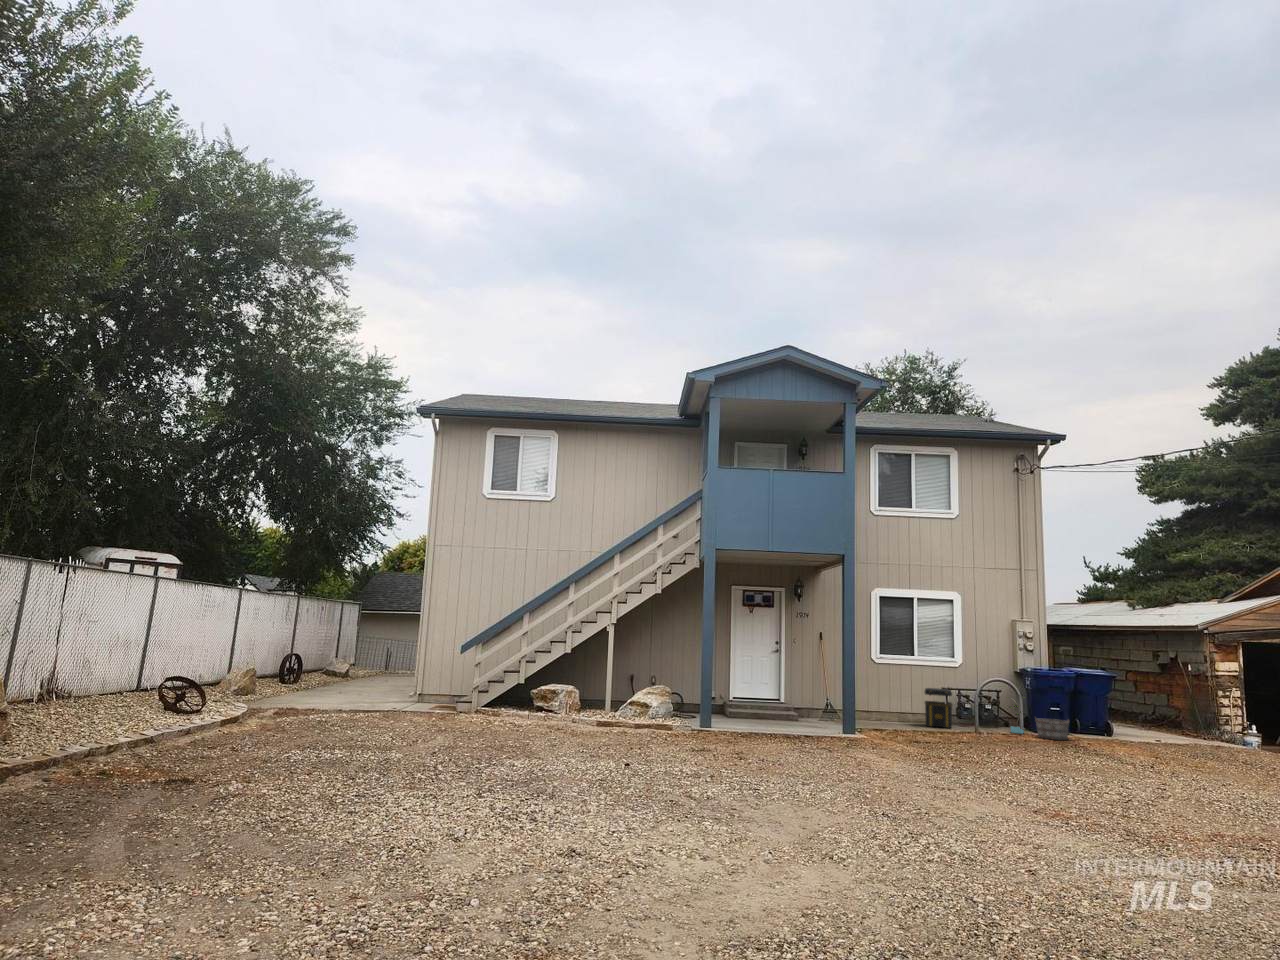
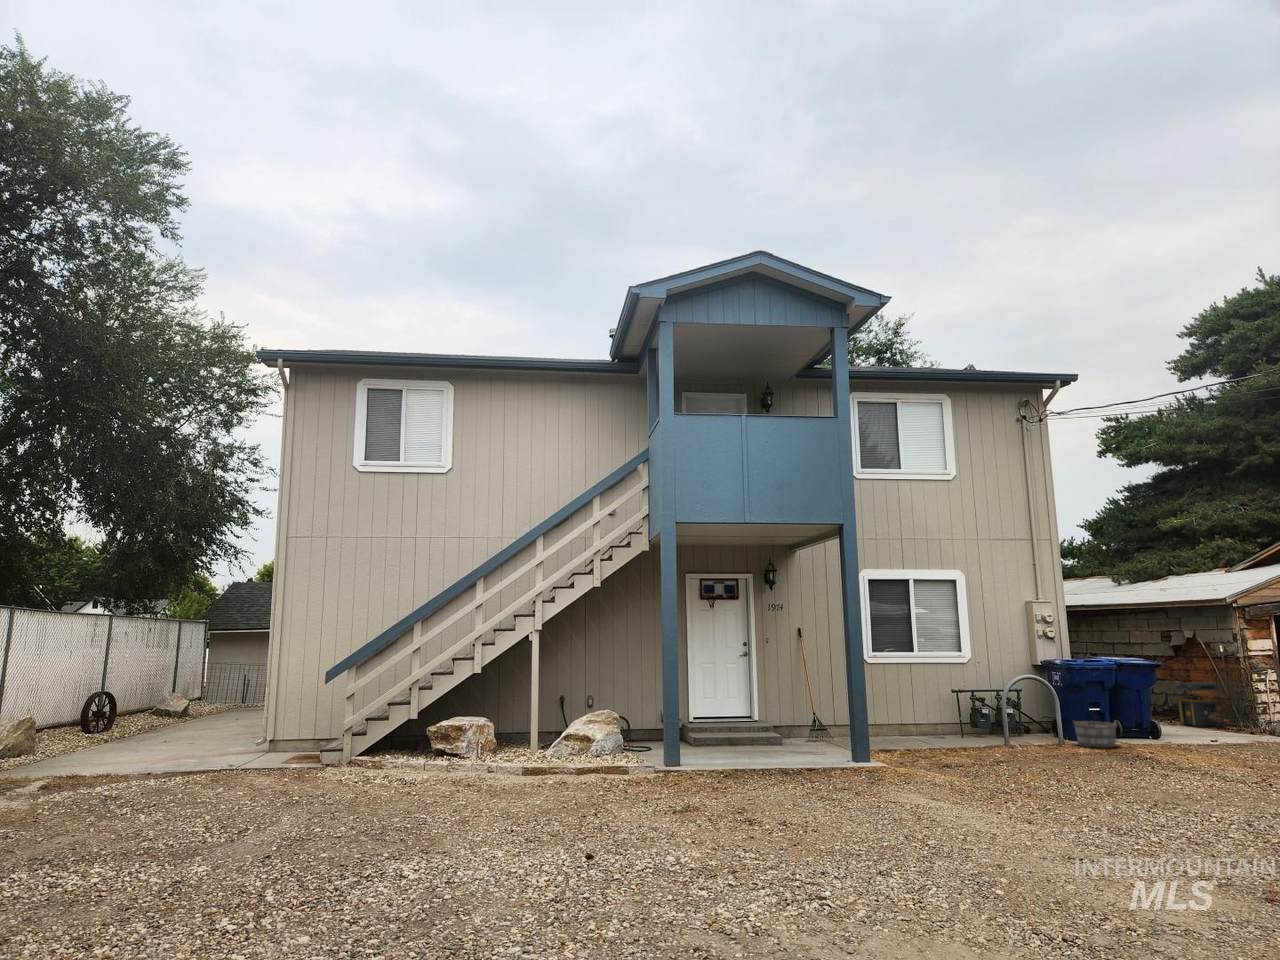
toolbox: present [925,688,952,728] -> present [1176,682,1224,727]
potted plant: present [1007,694,1026,733] -> none [1031,692,1059,742]

